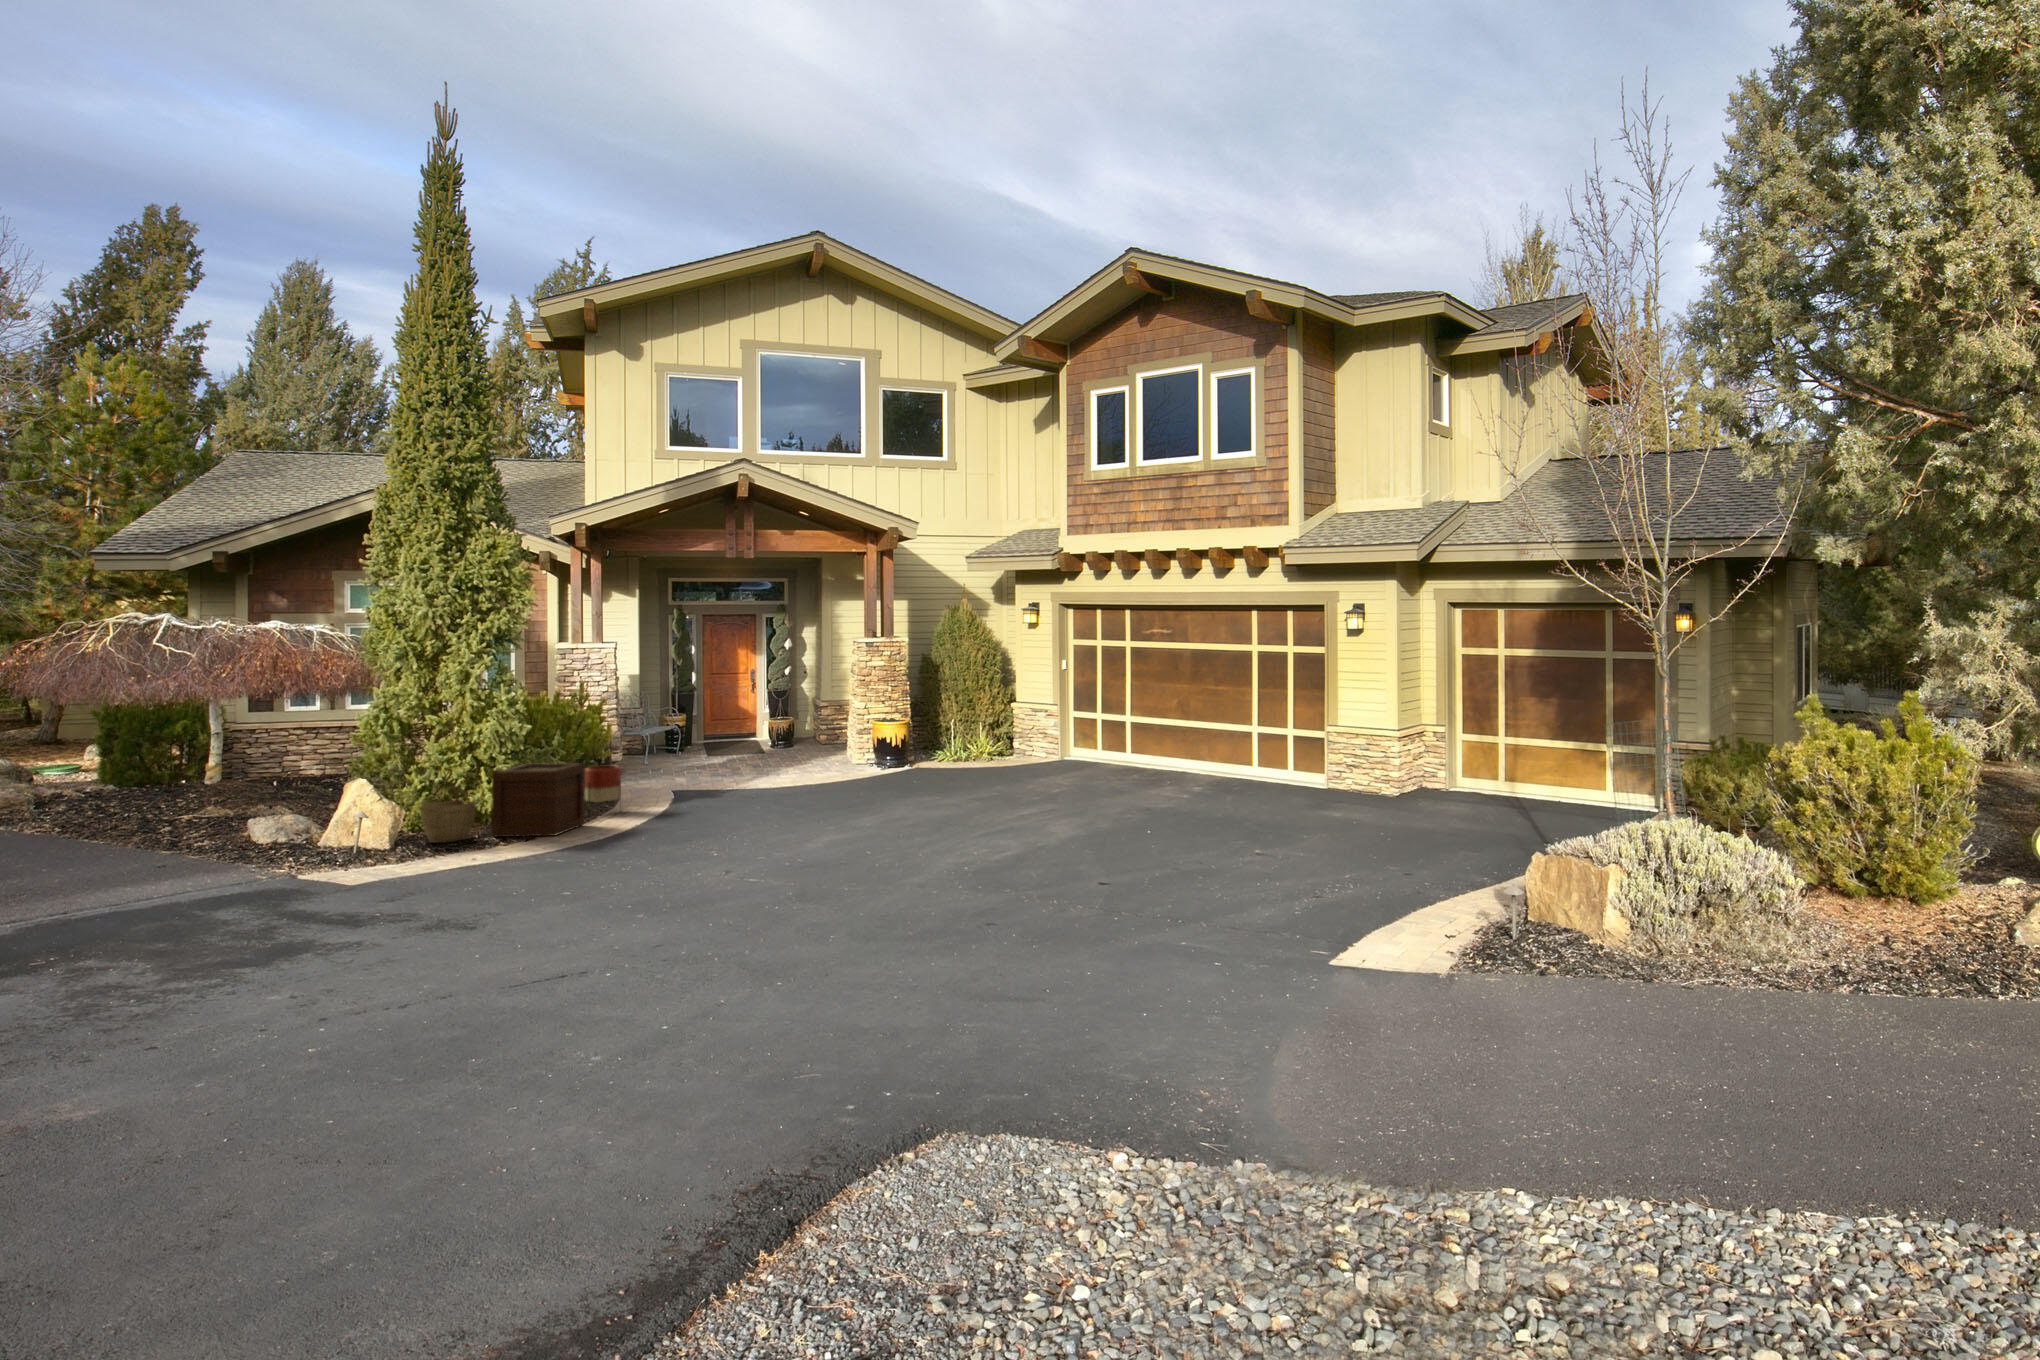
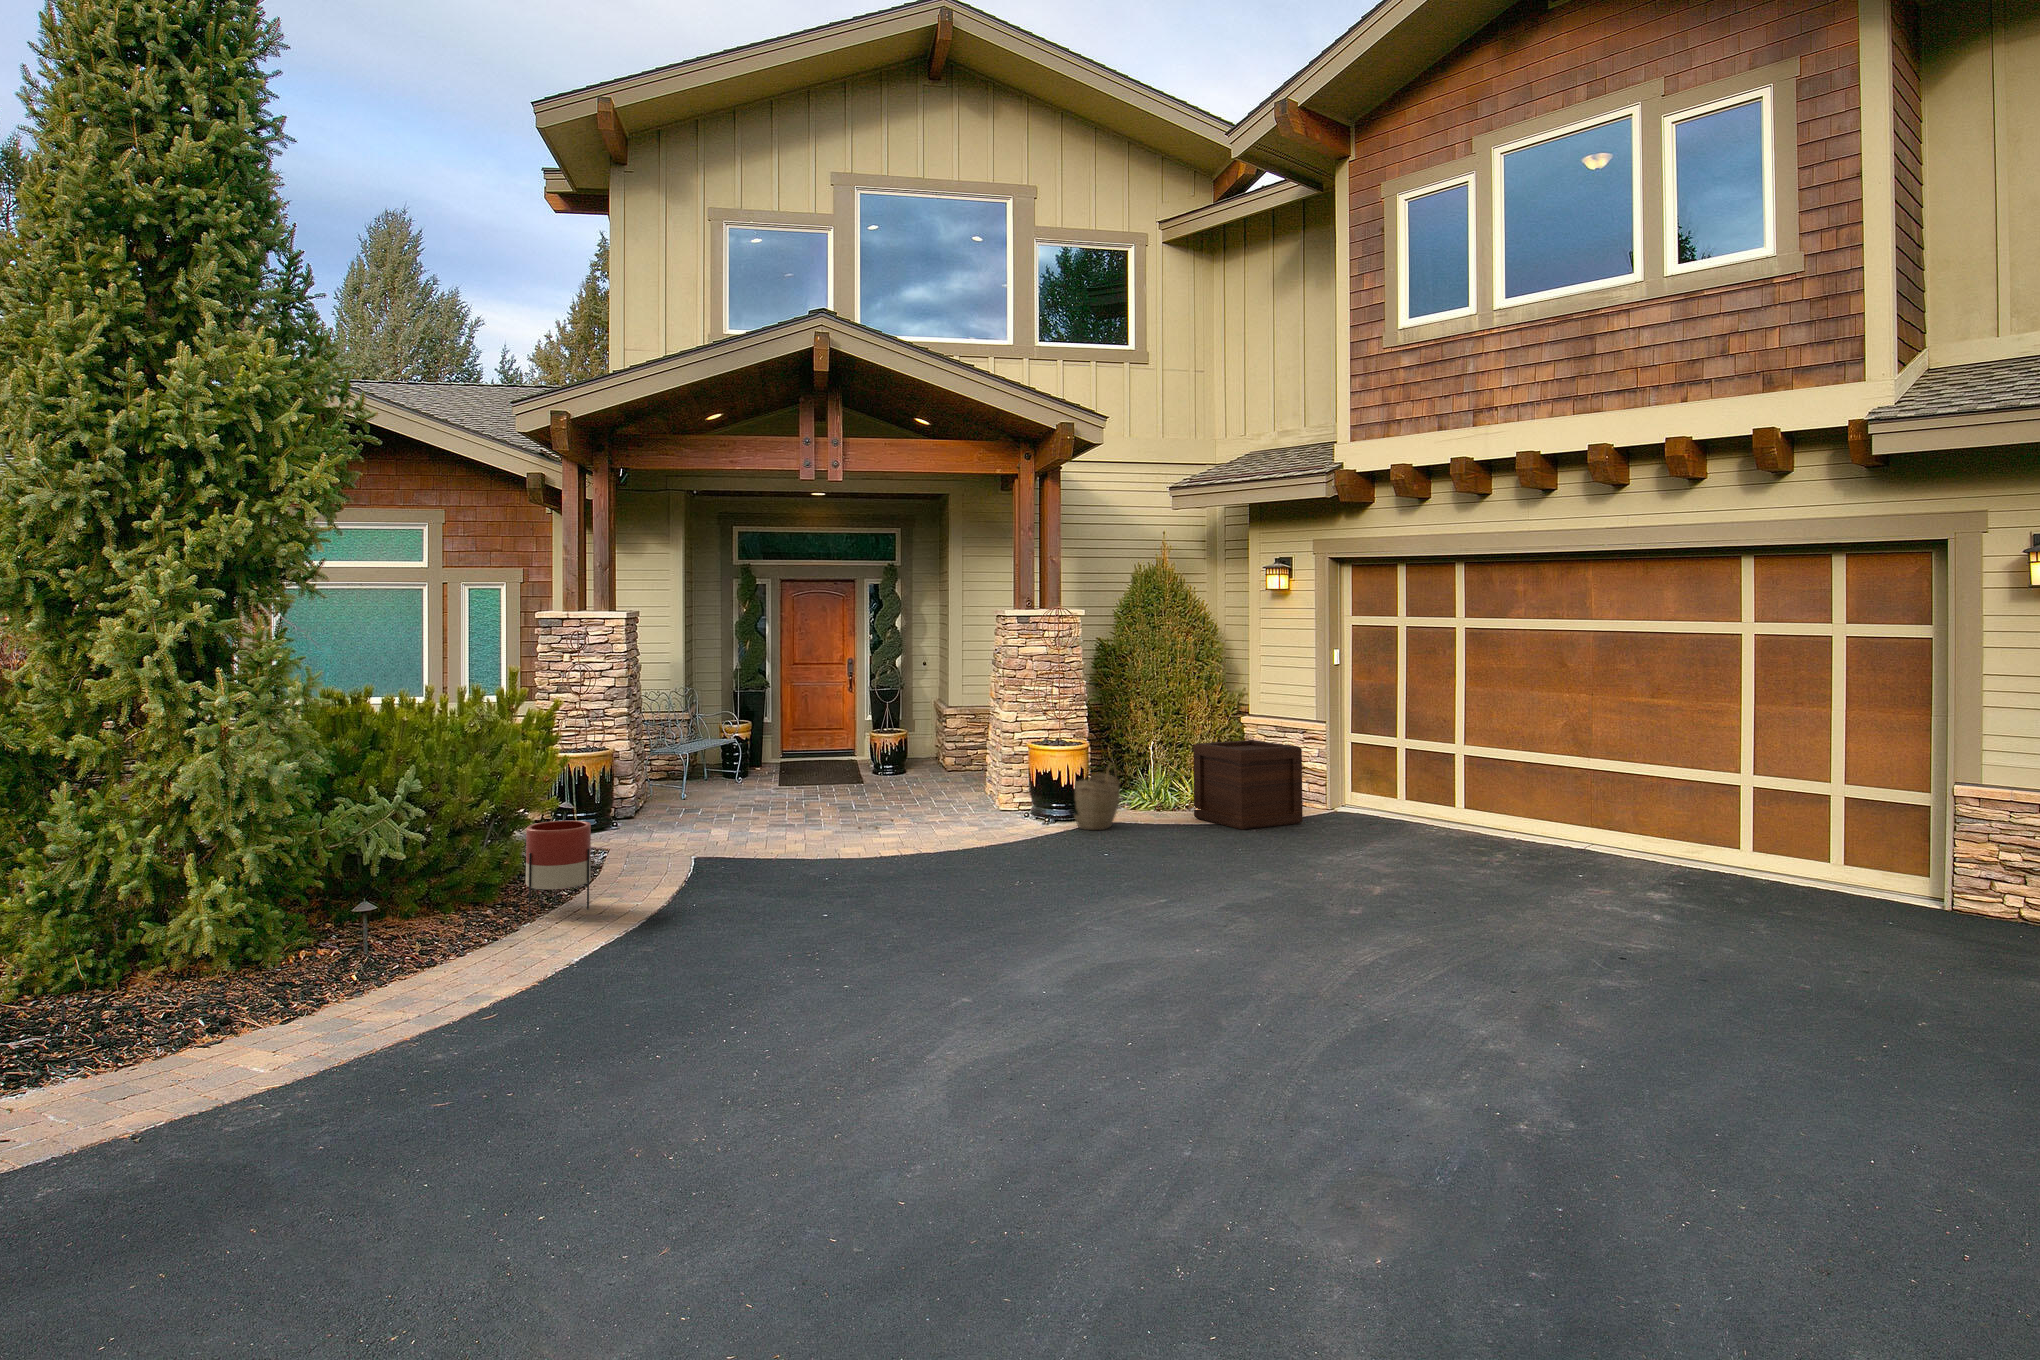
wooden crate: present [491,763,585,837] -> present [1193,740,1303,830]
woven basket: present [421,785,476,843] -> present [1074,763,1120,830]

